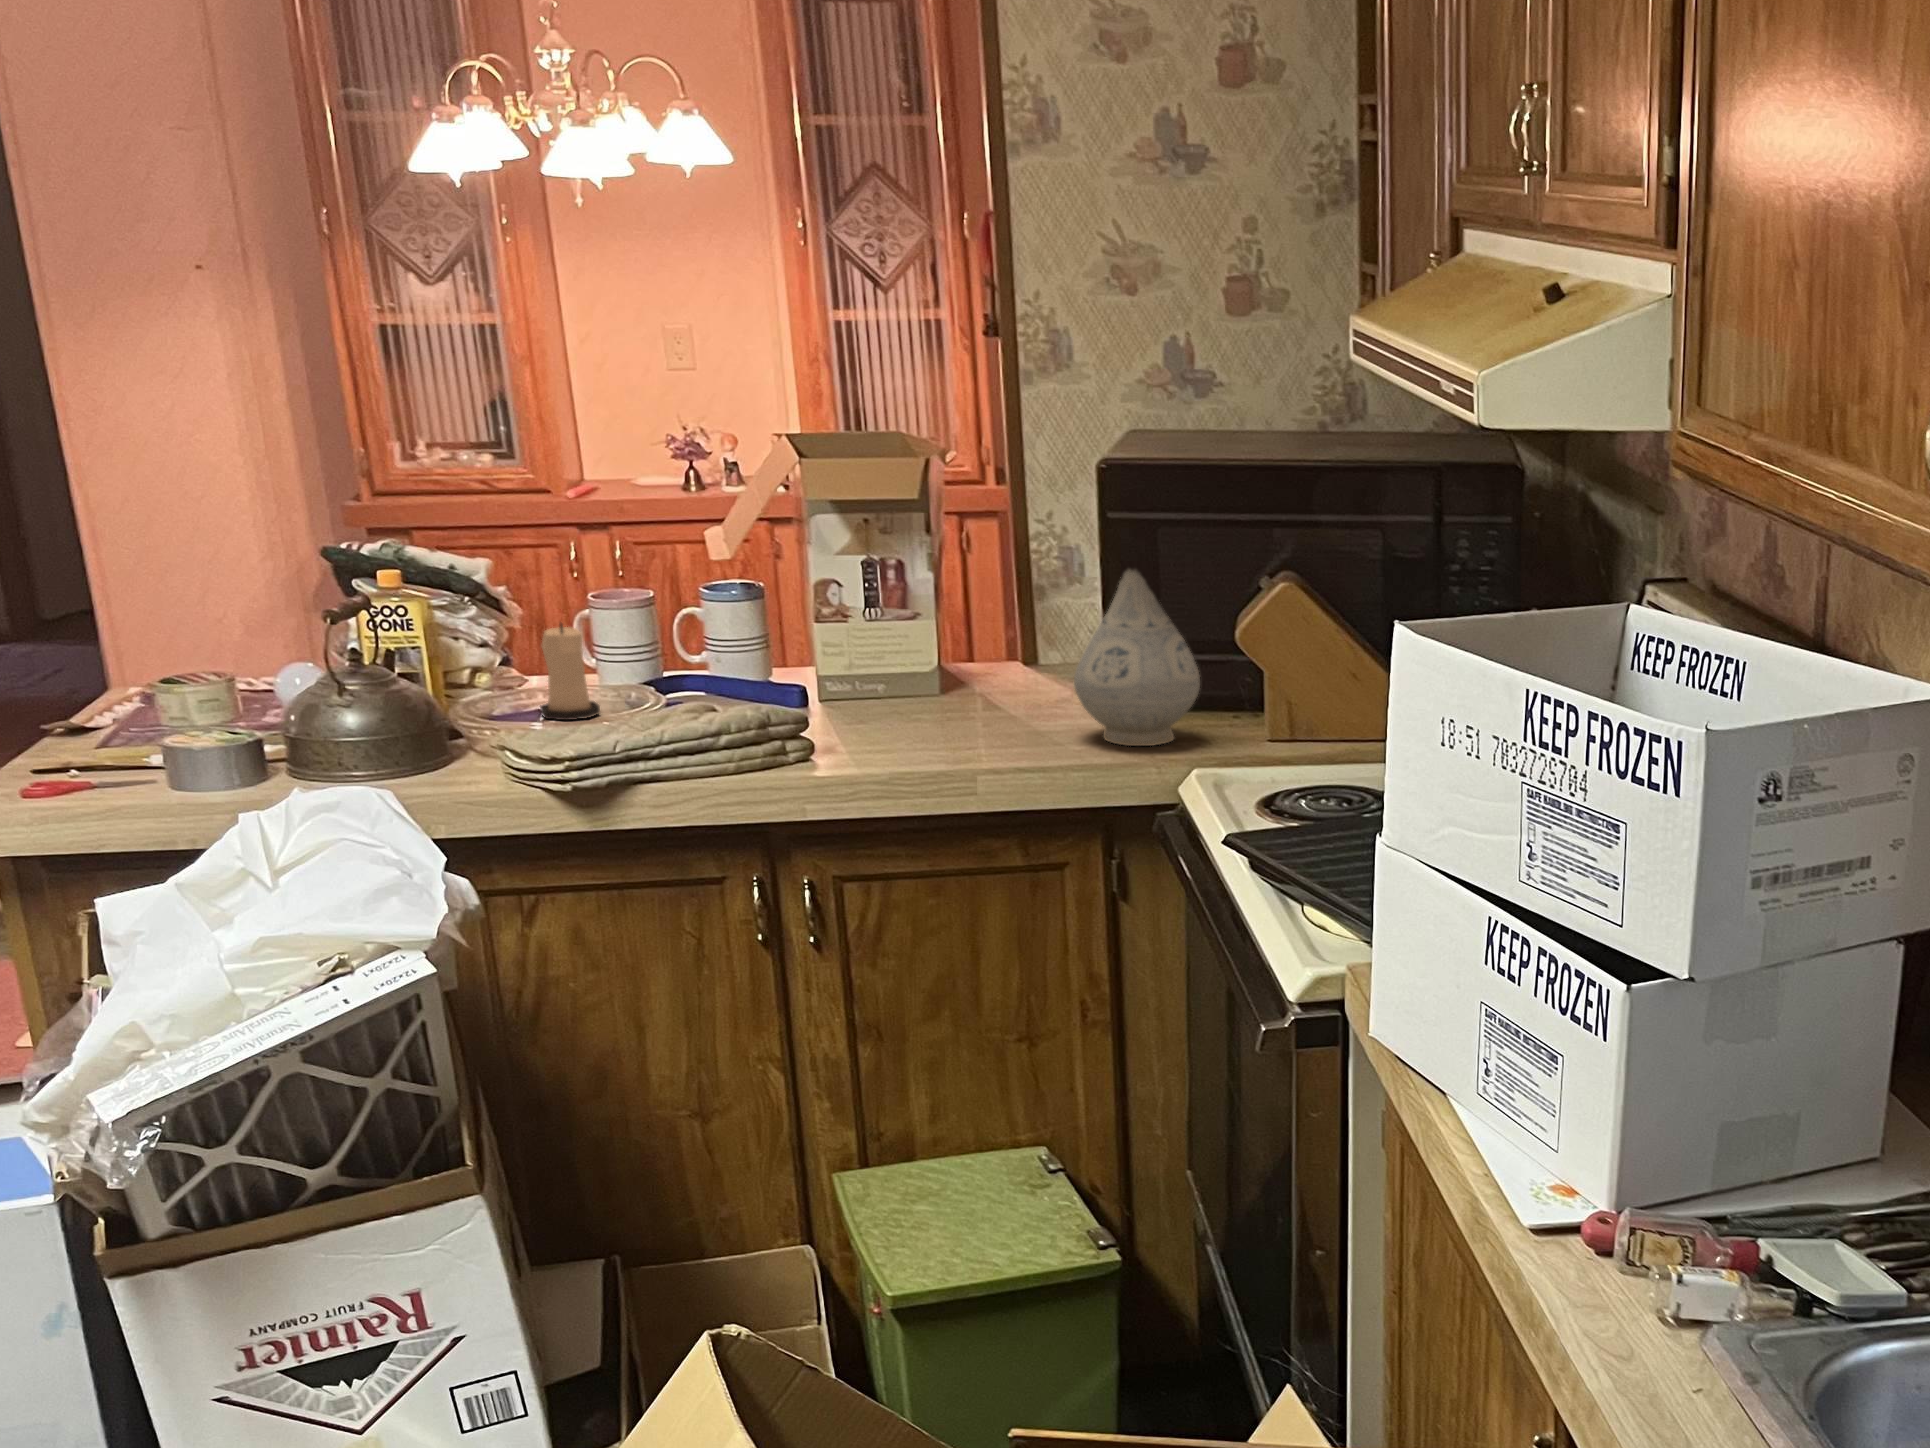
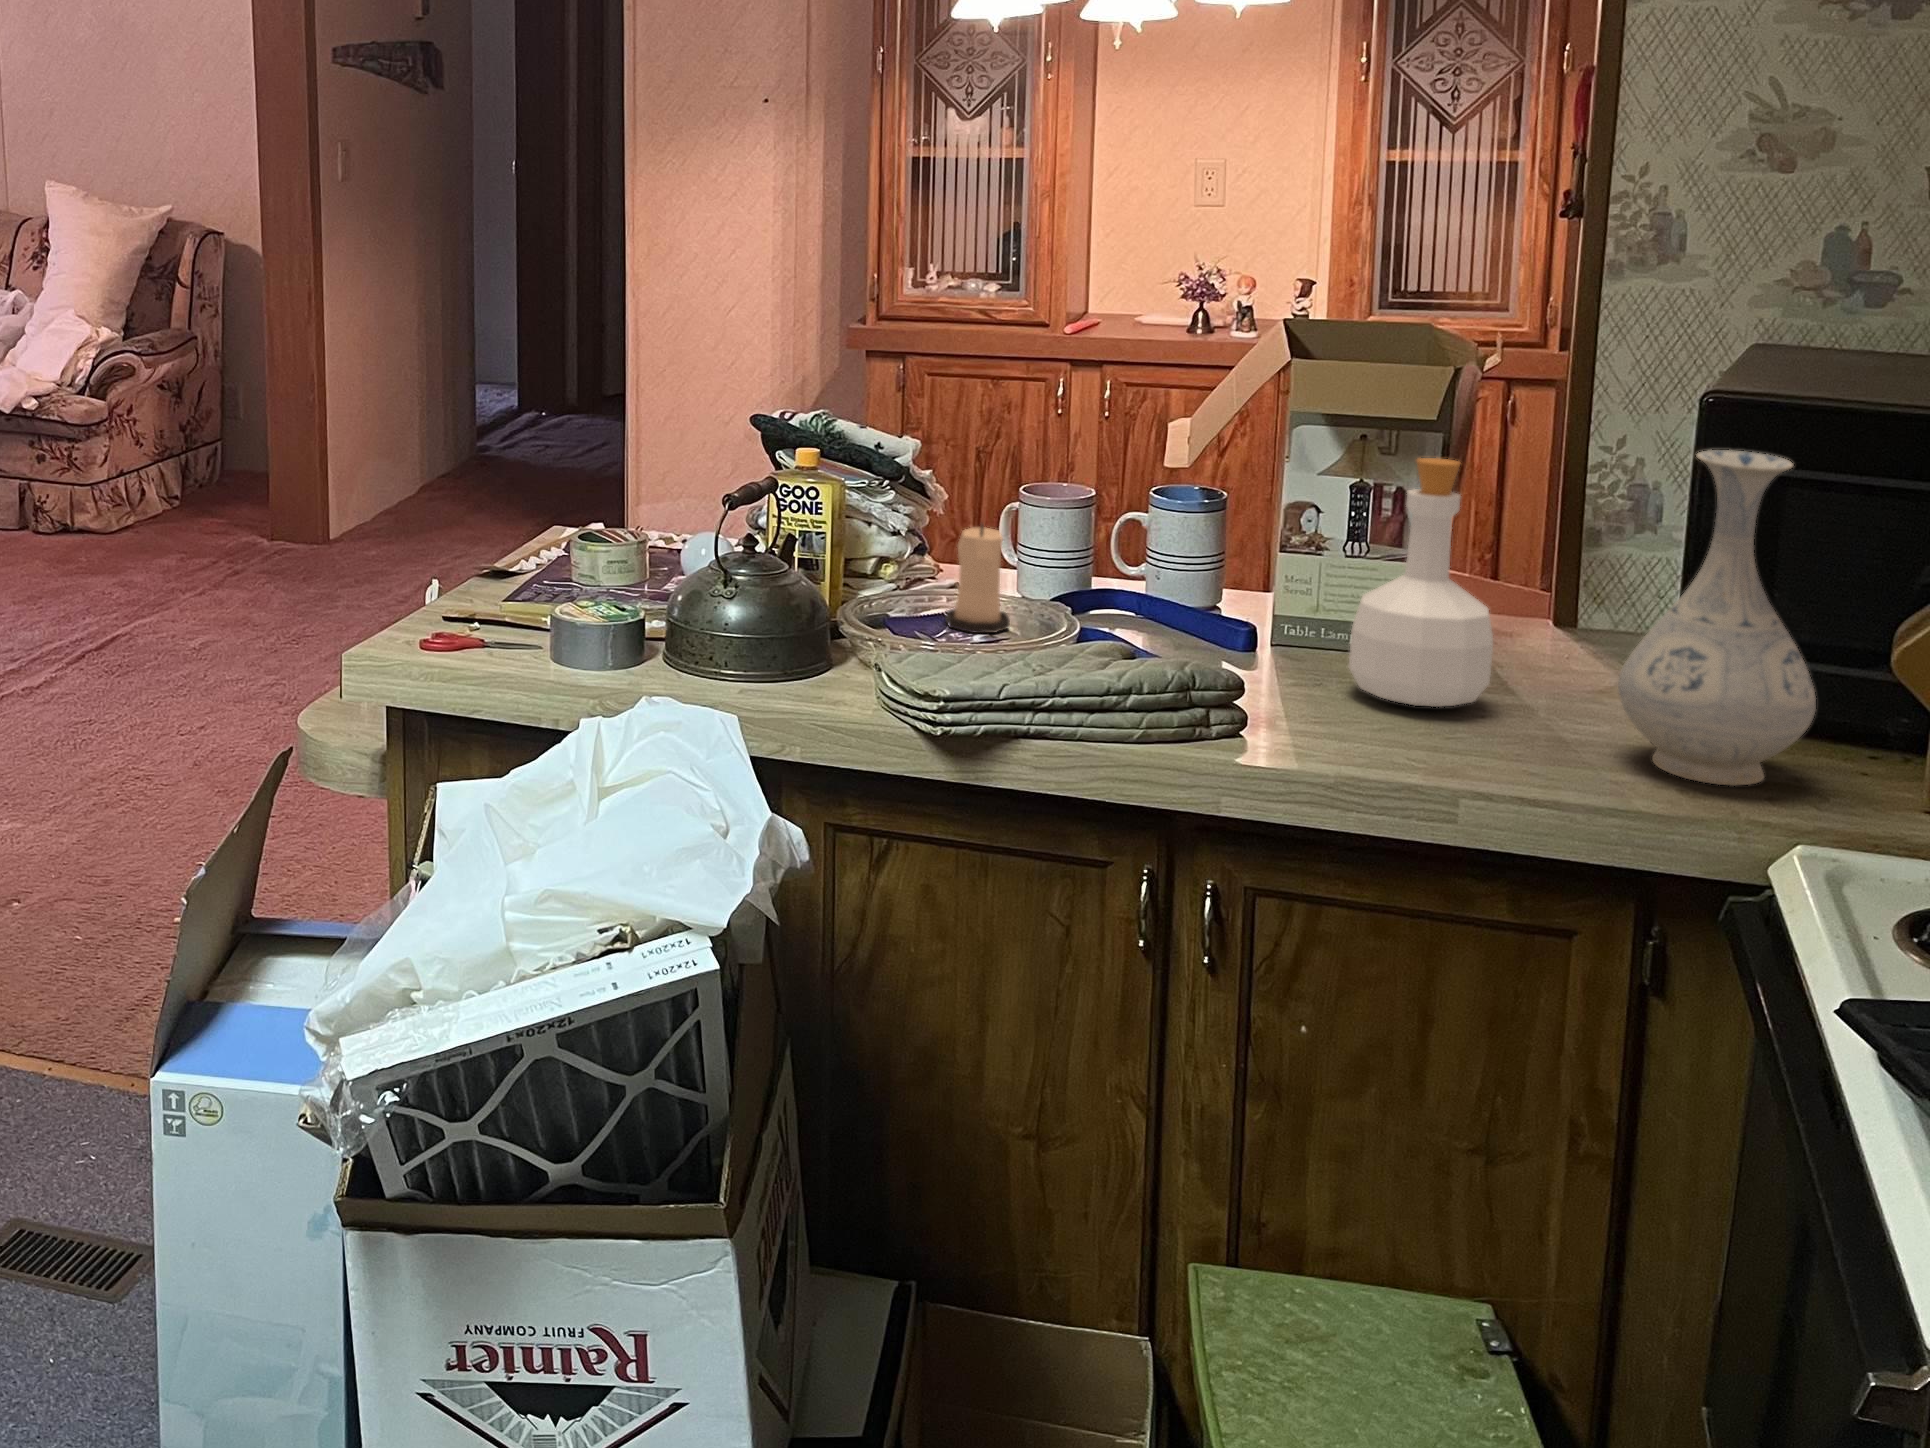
bottle: none [881,527,987,726] -> present [1349,458,1493,707]

